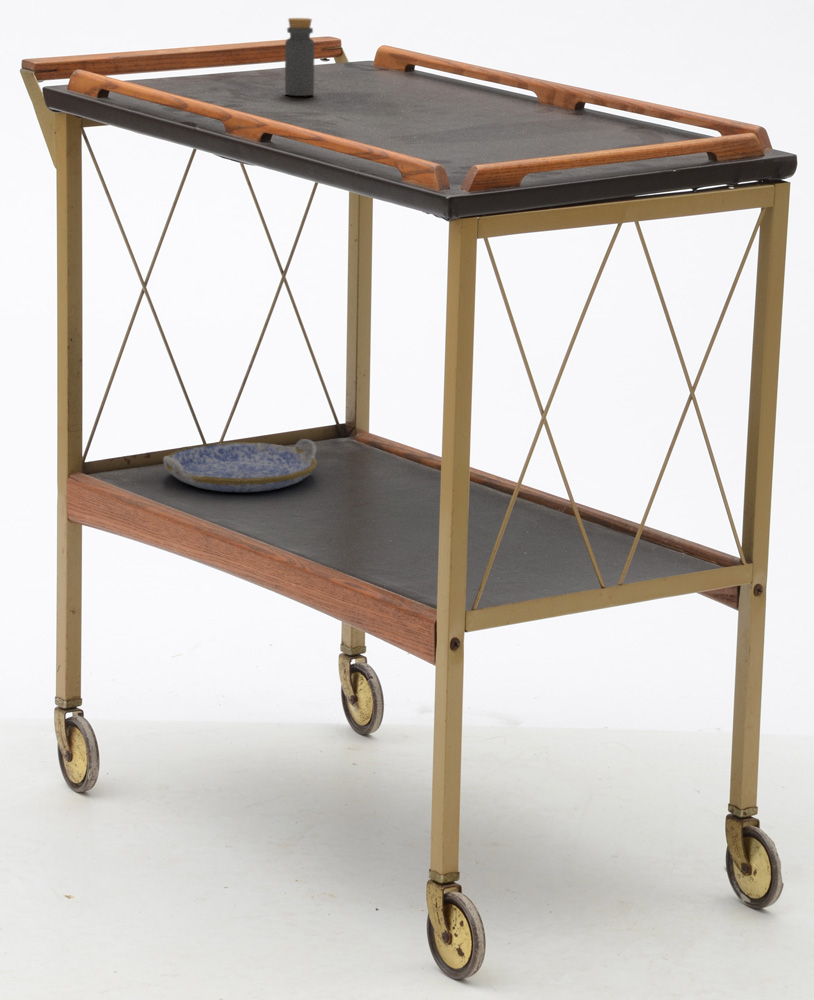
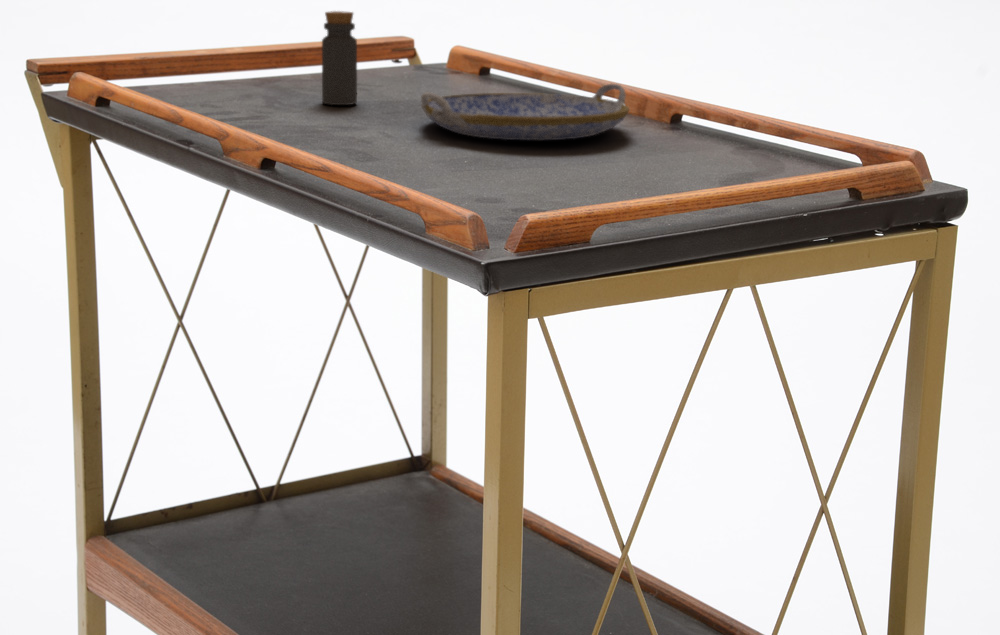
serving tray: present [163,439,317,492] -> present [421,84,629,140]

